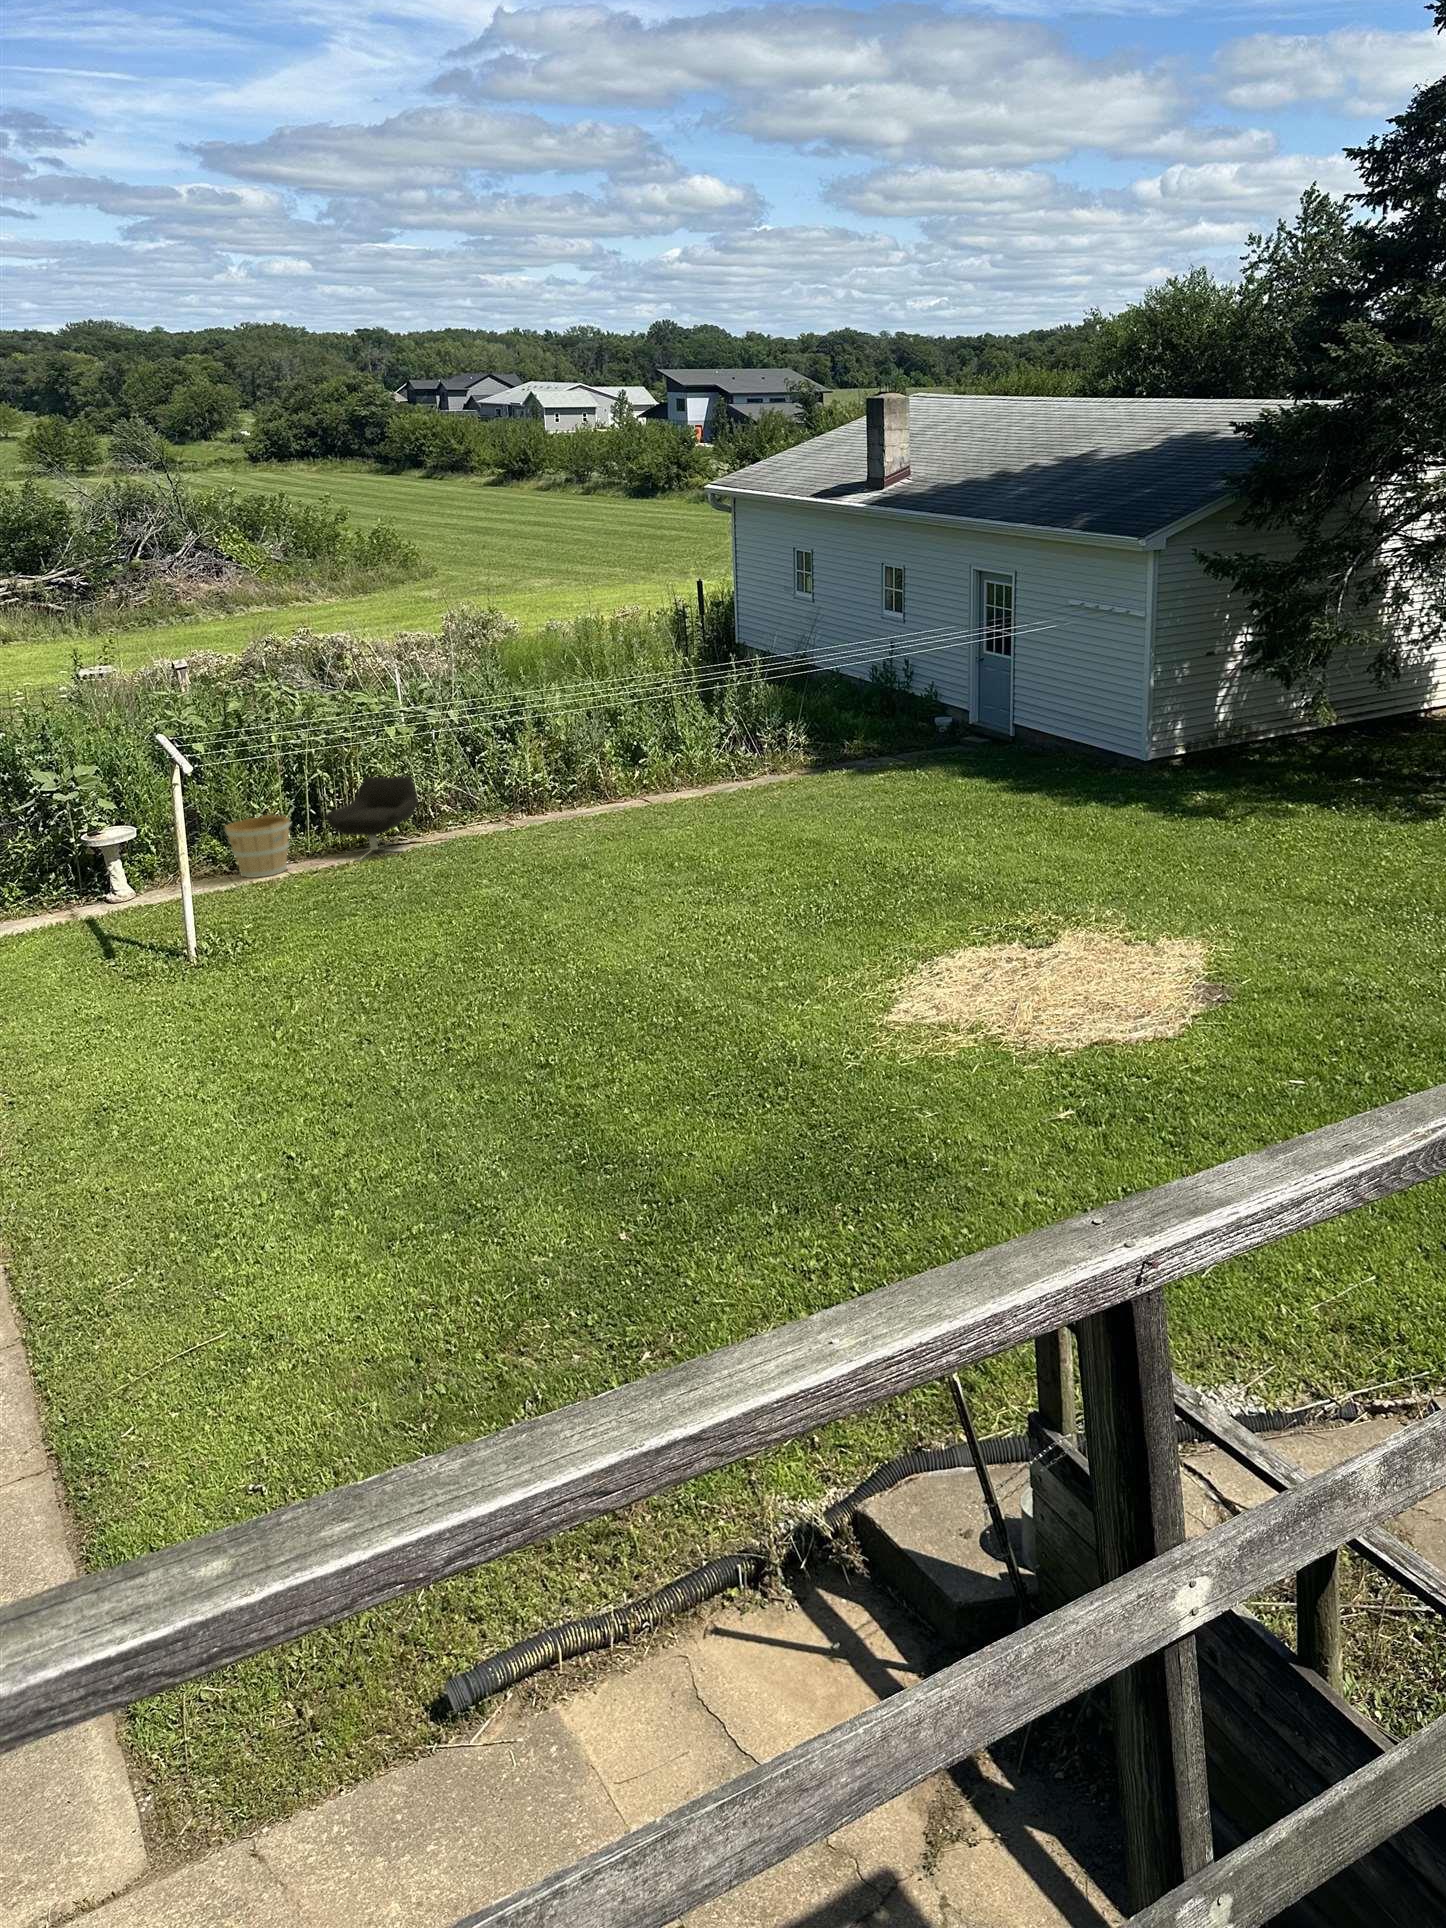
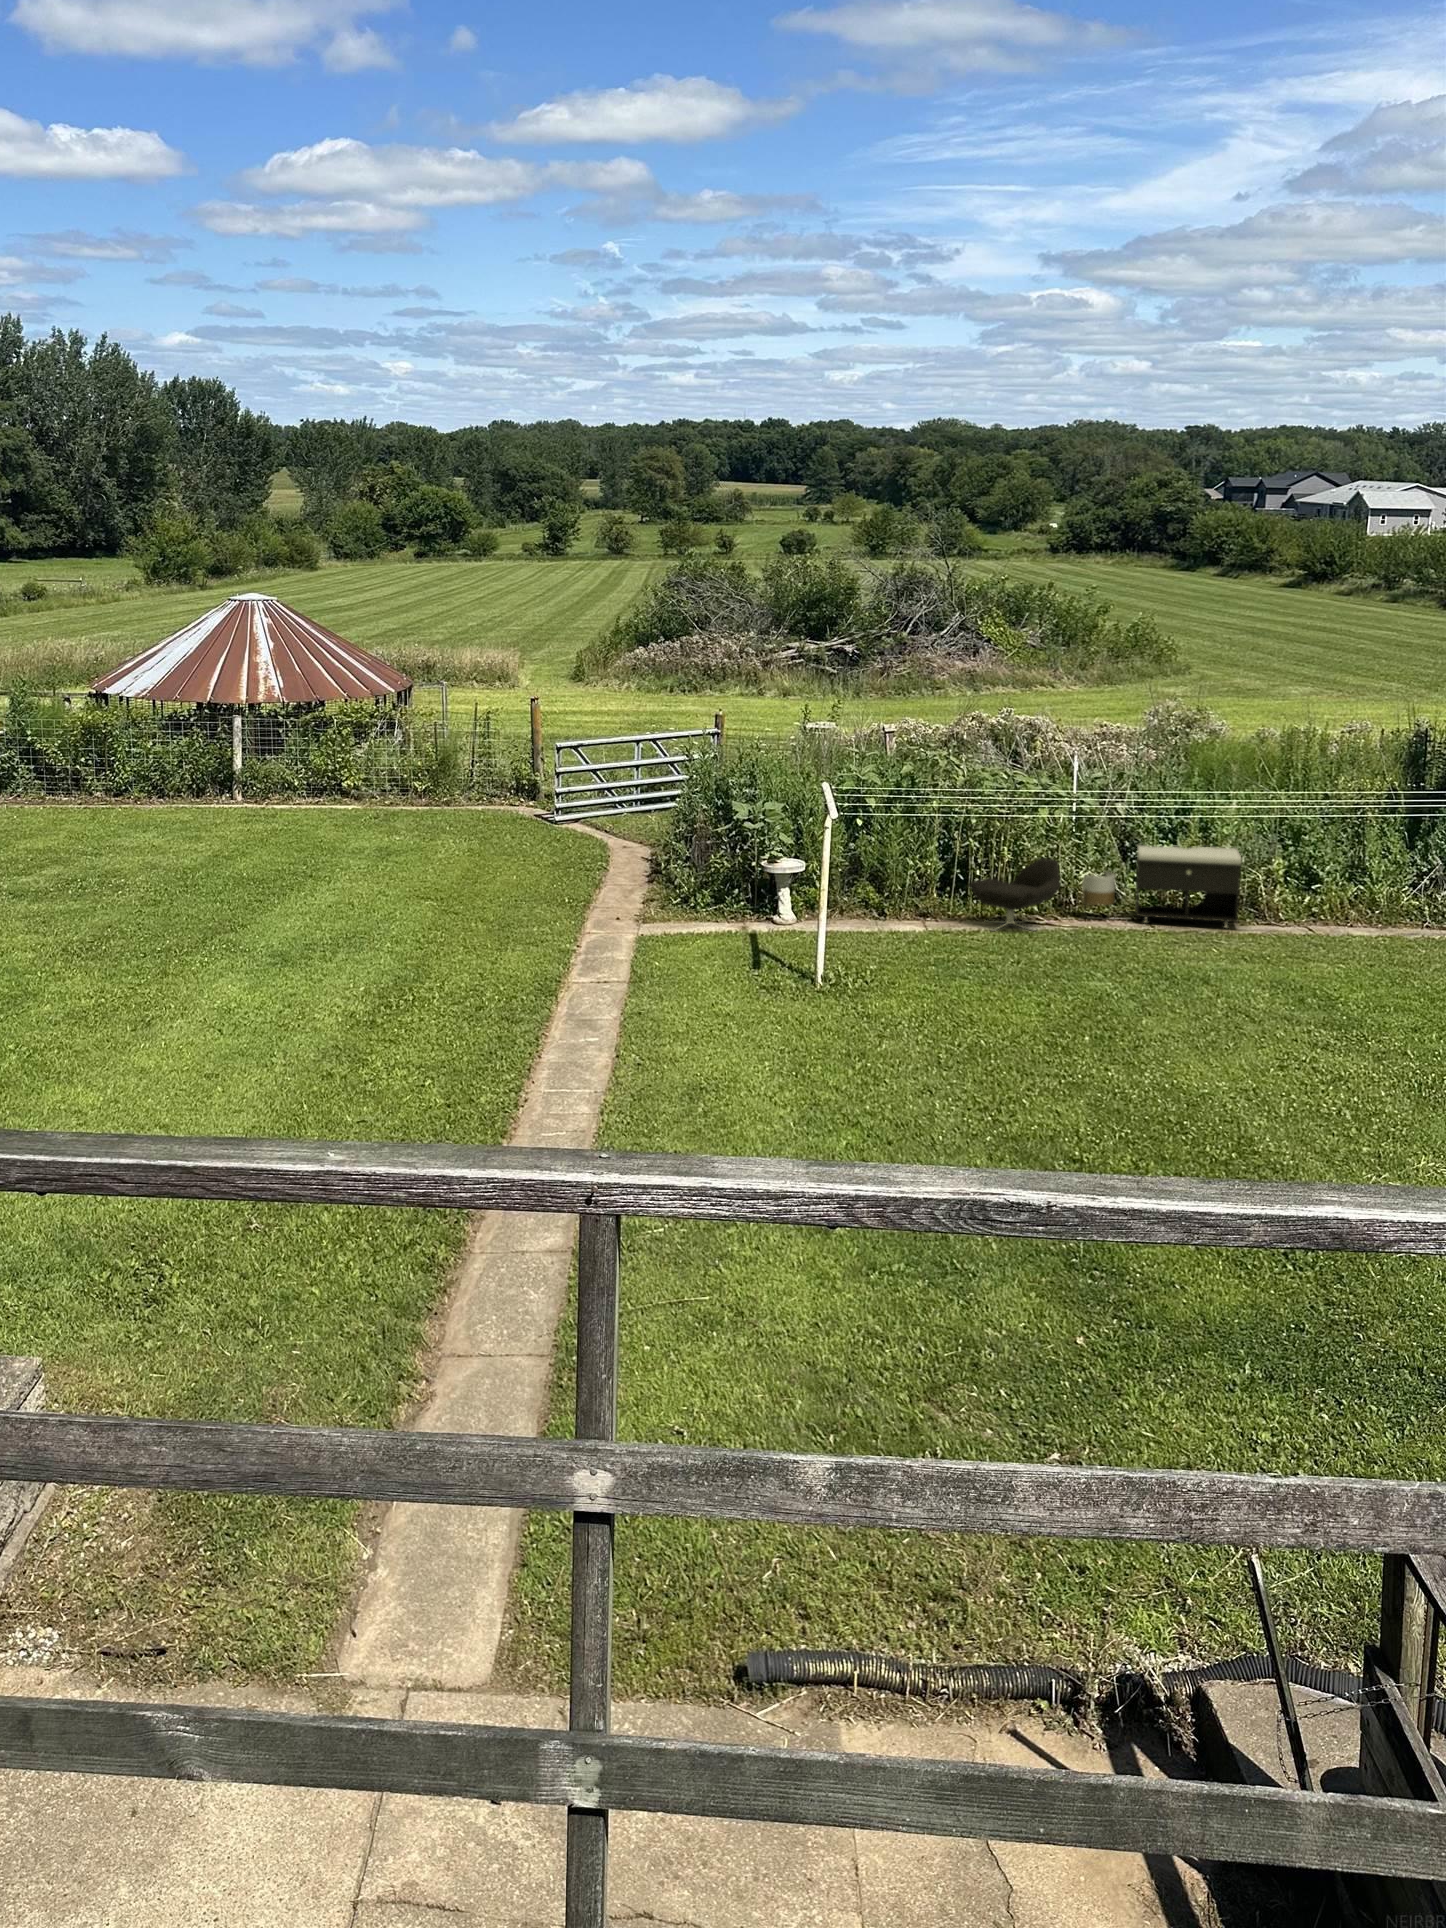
storage bench: none [482,738,587,824] -> present [1135,845,1241,928]
planter: none [436,781,473,831] -> present [1081,872,1115,917]
wooden bucket: present [225,815,291,878] -> none [879,873,937,929]

